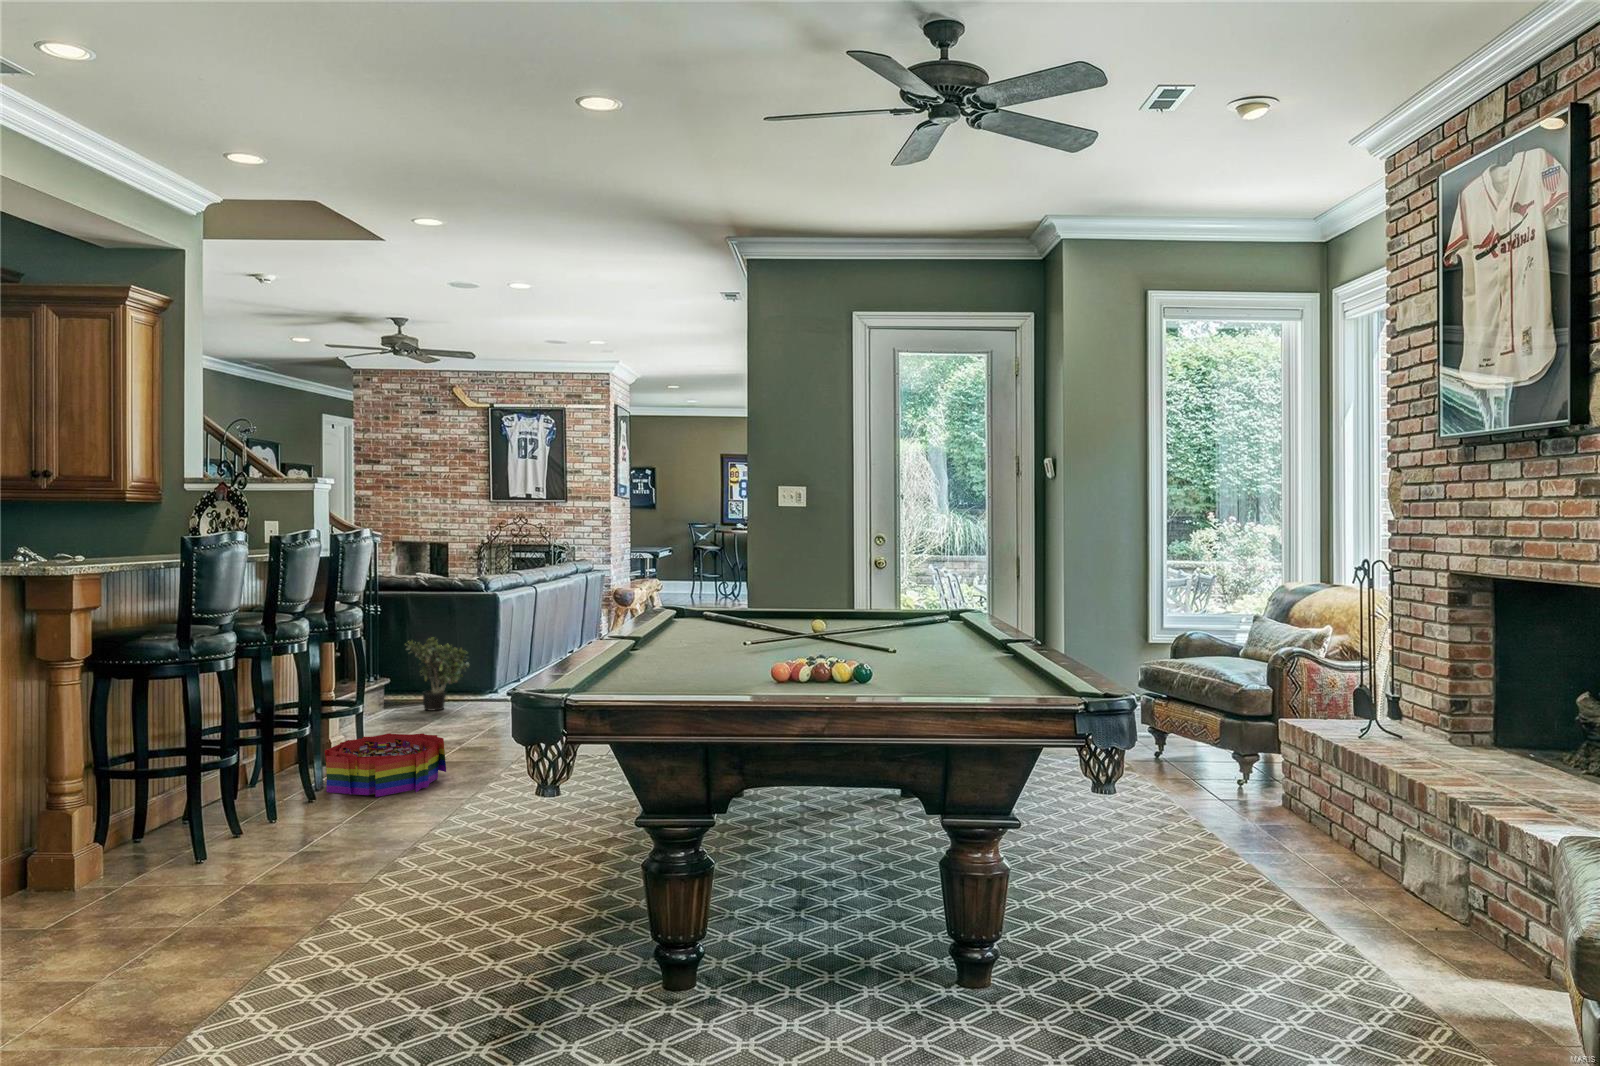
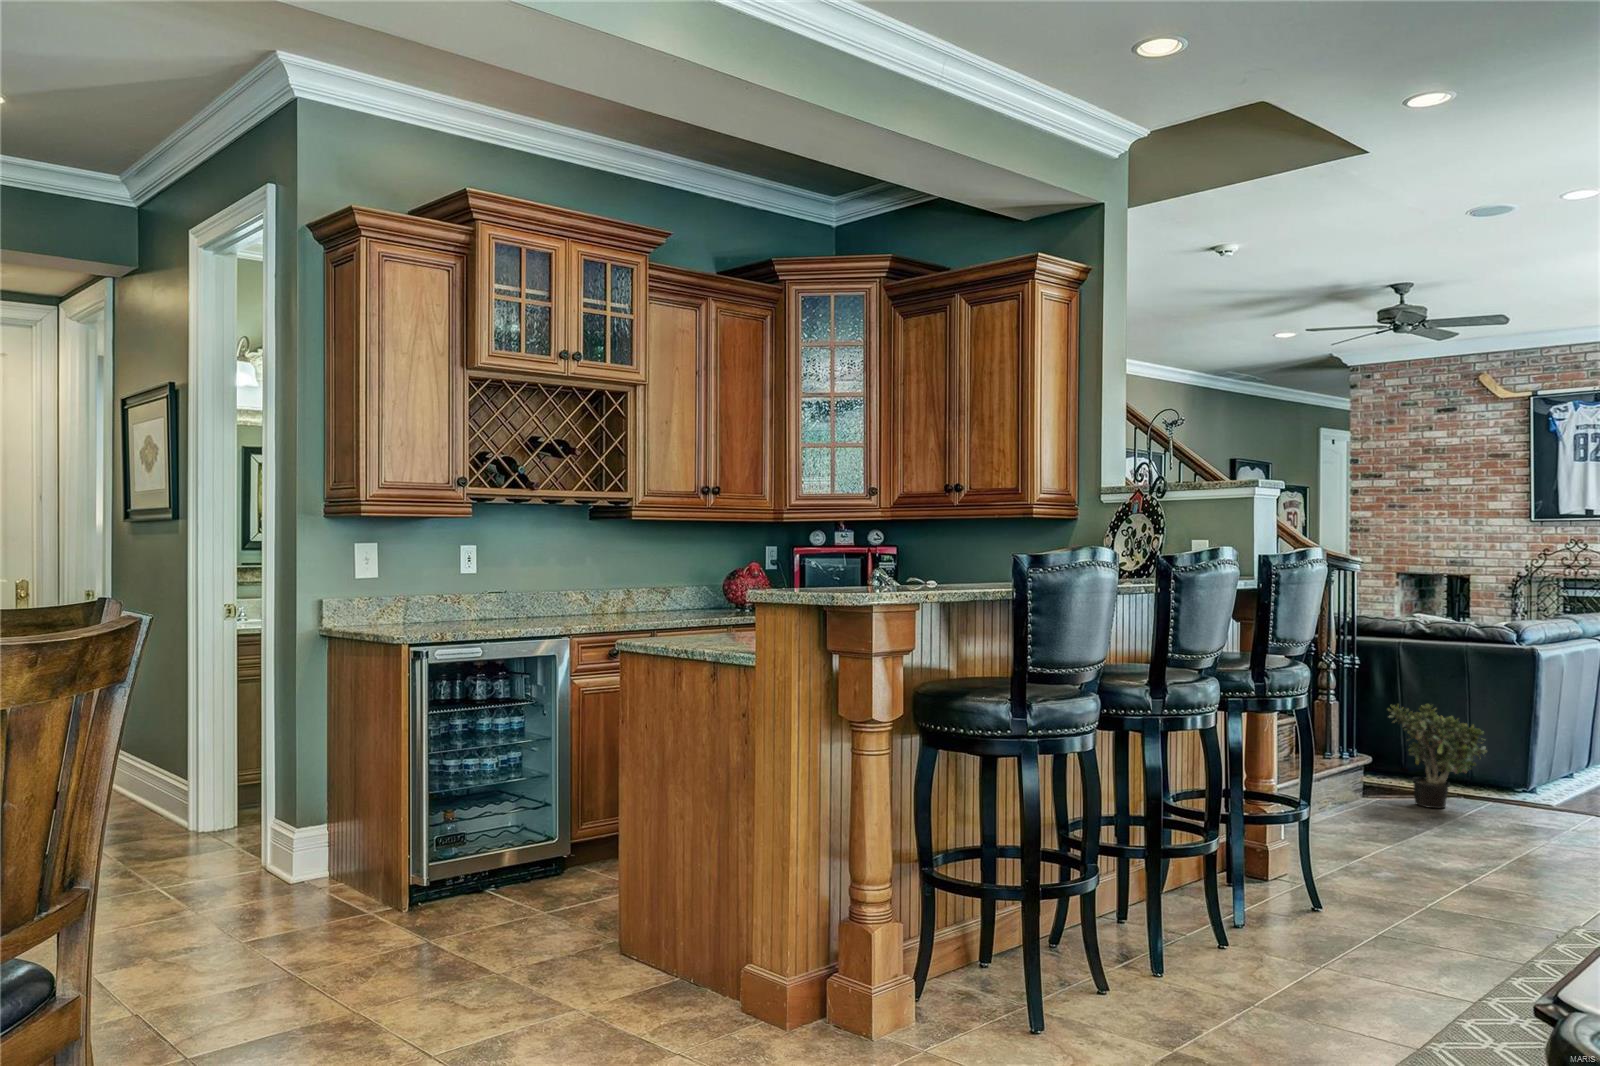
storage bin: present [325,733,446,797] -> none [1242,845,1430,958]

